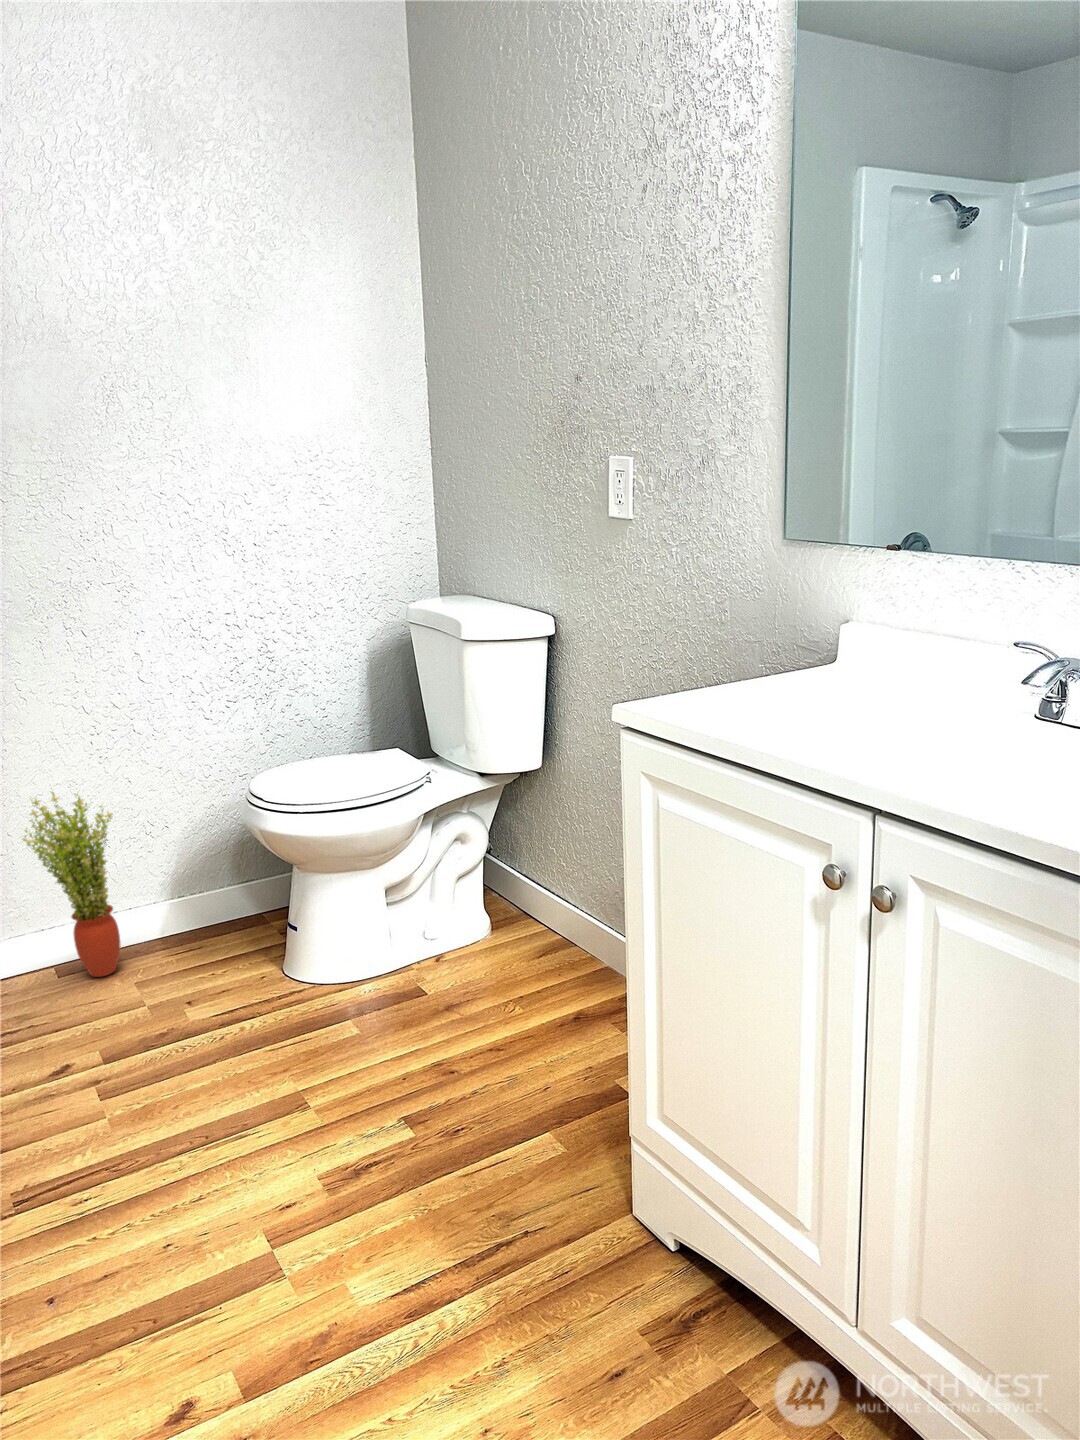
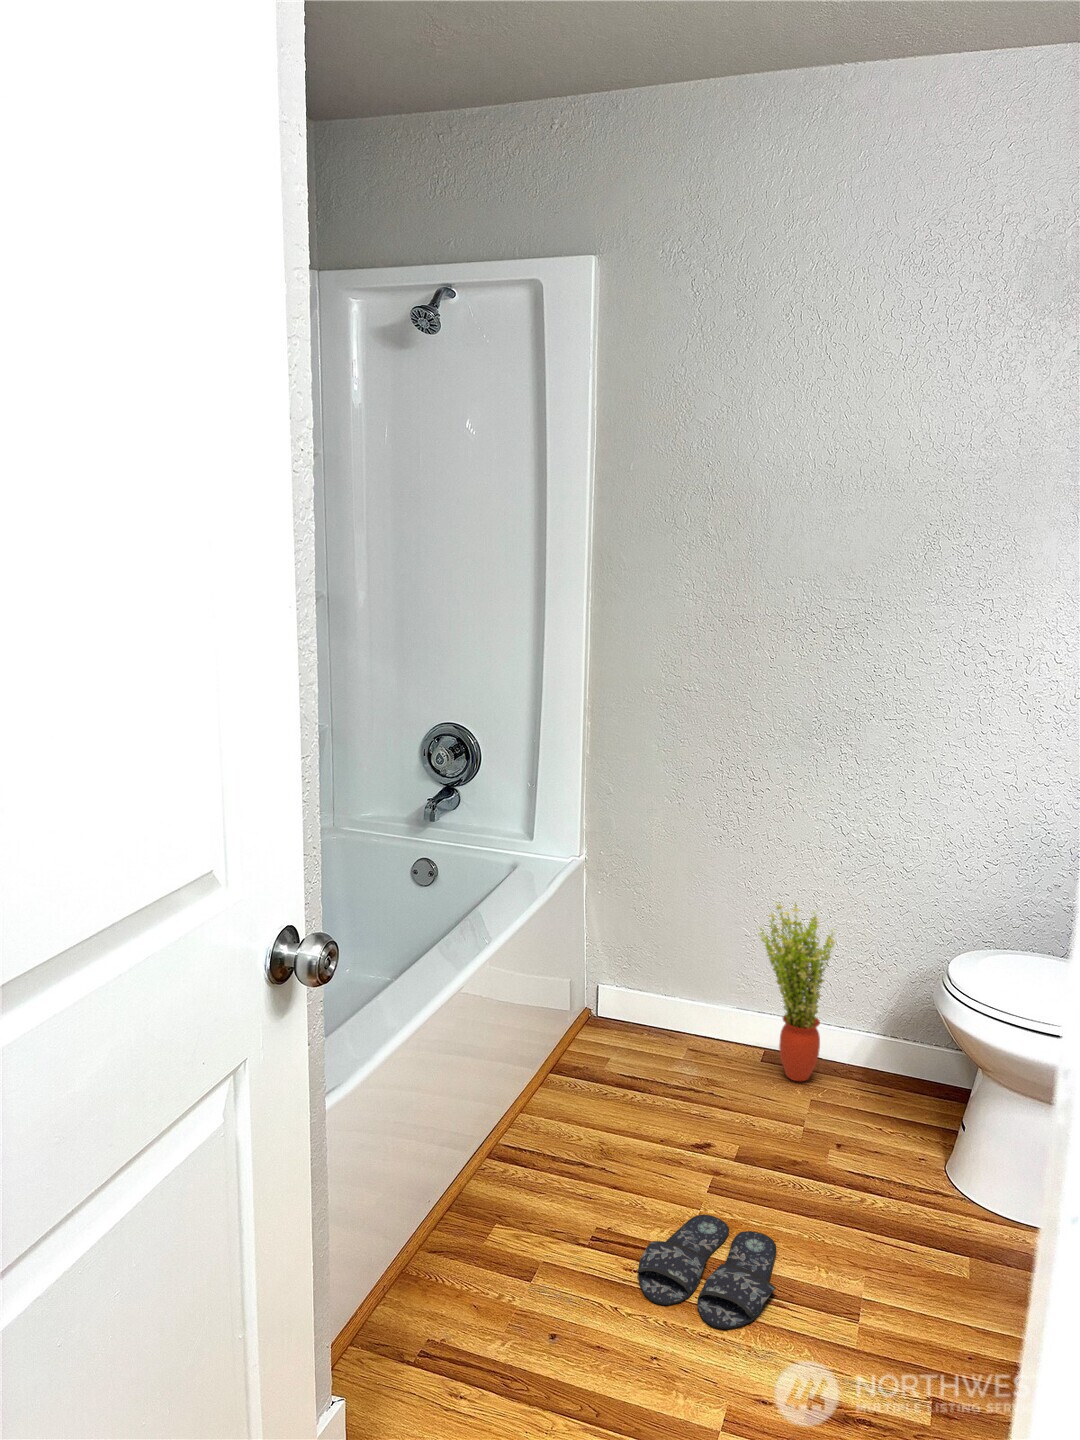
slippers: none [83,1098,231,1210] -> present [638,1215,776,1329]

